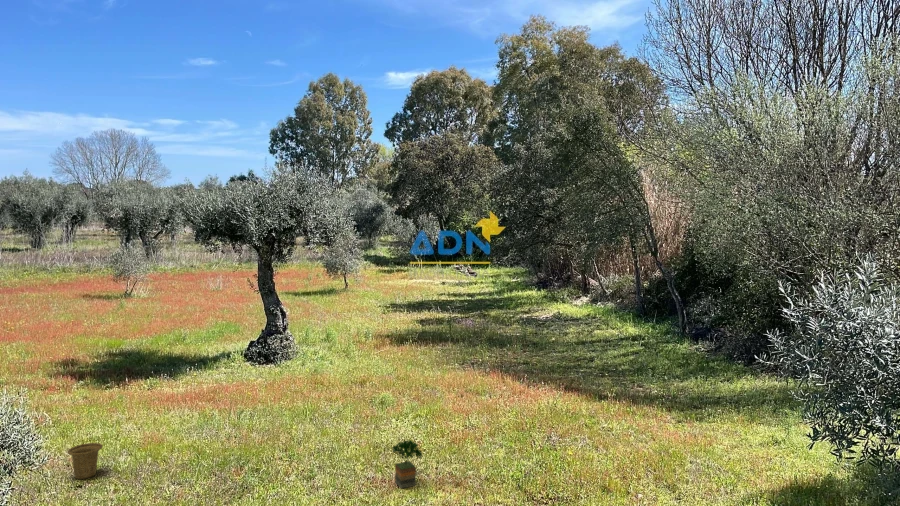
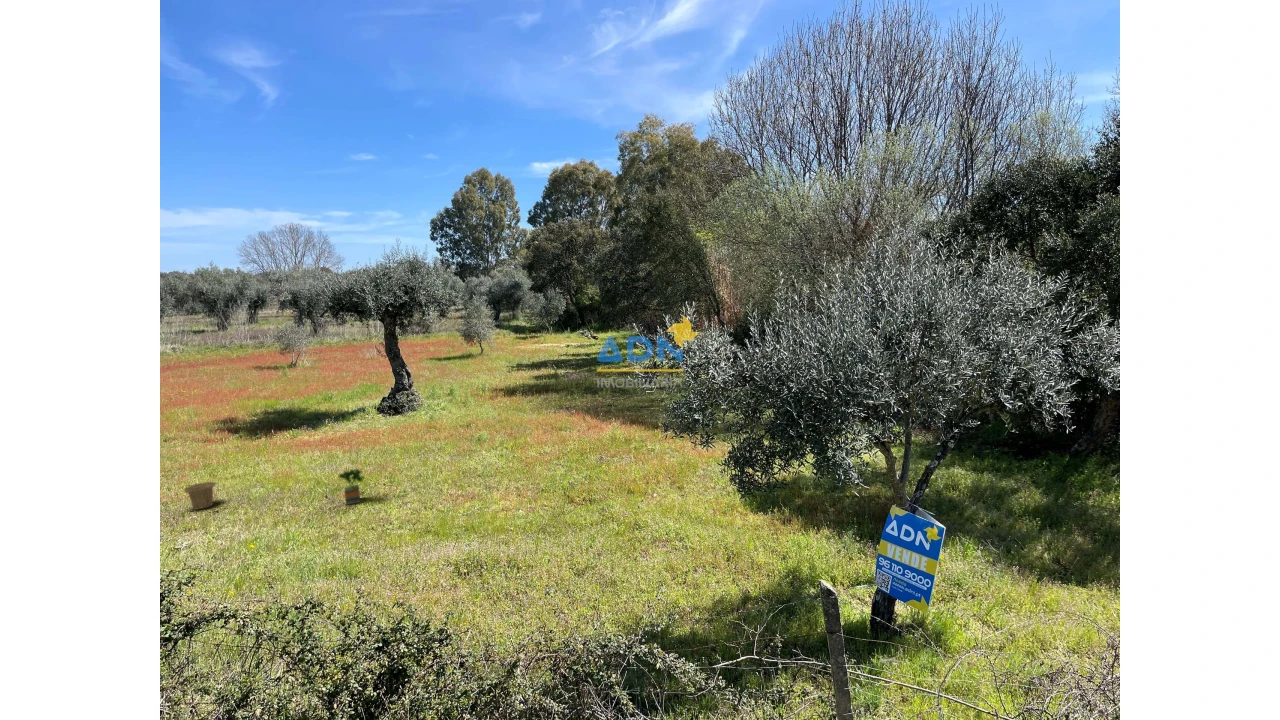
potted tree: present [392,440,422,488] -> present [339,469,364,505]

